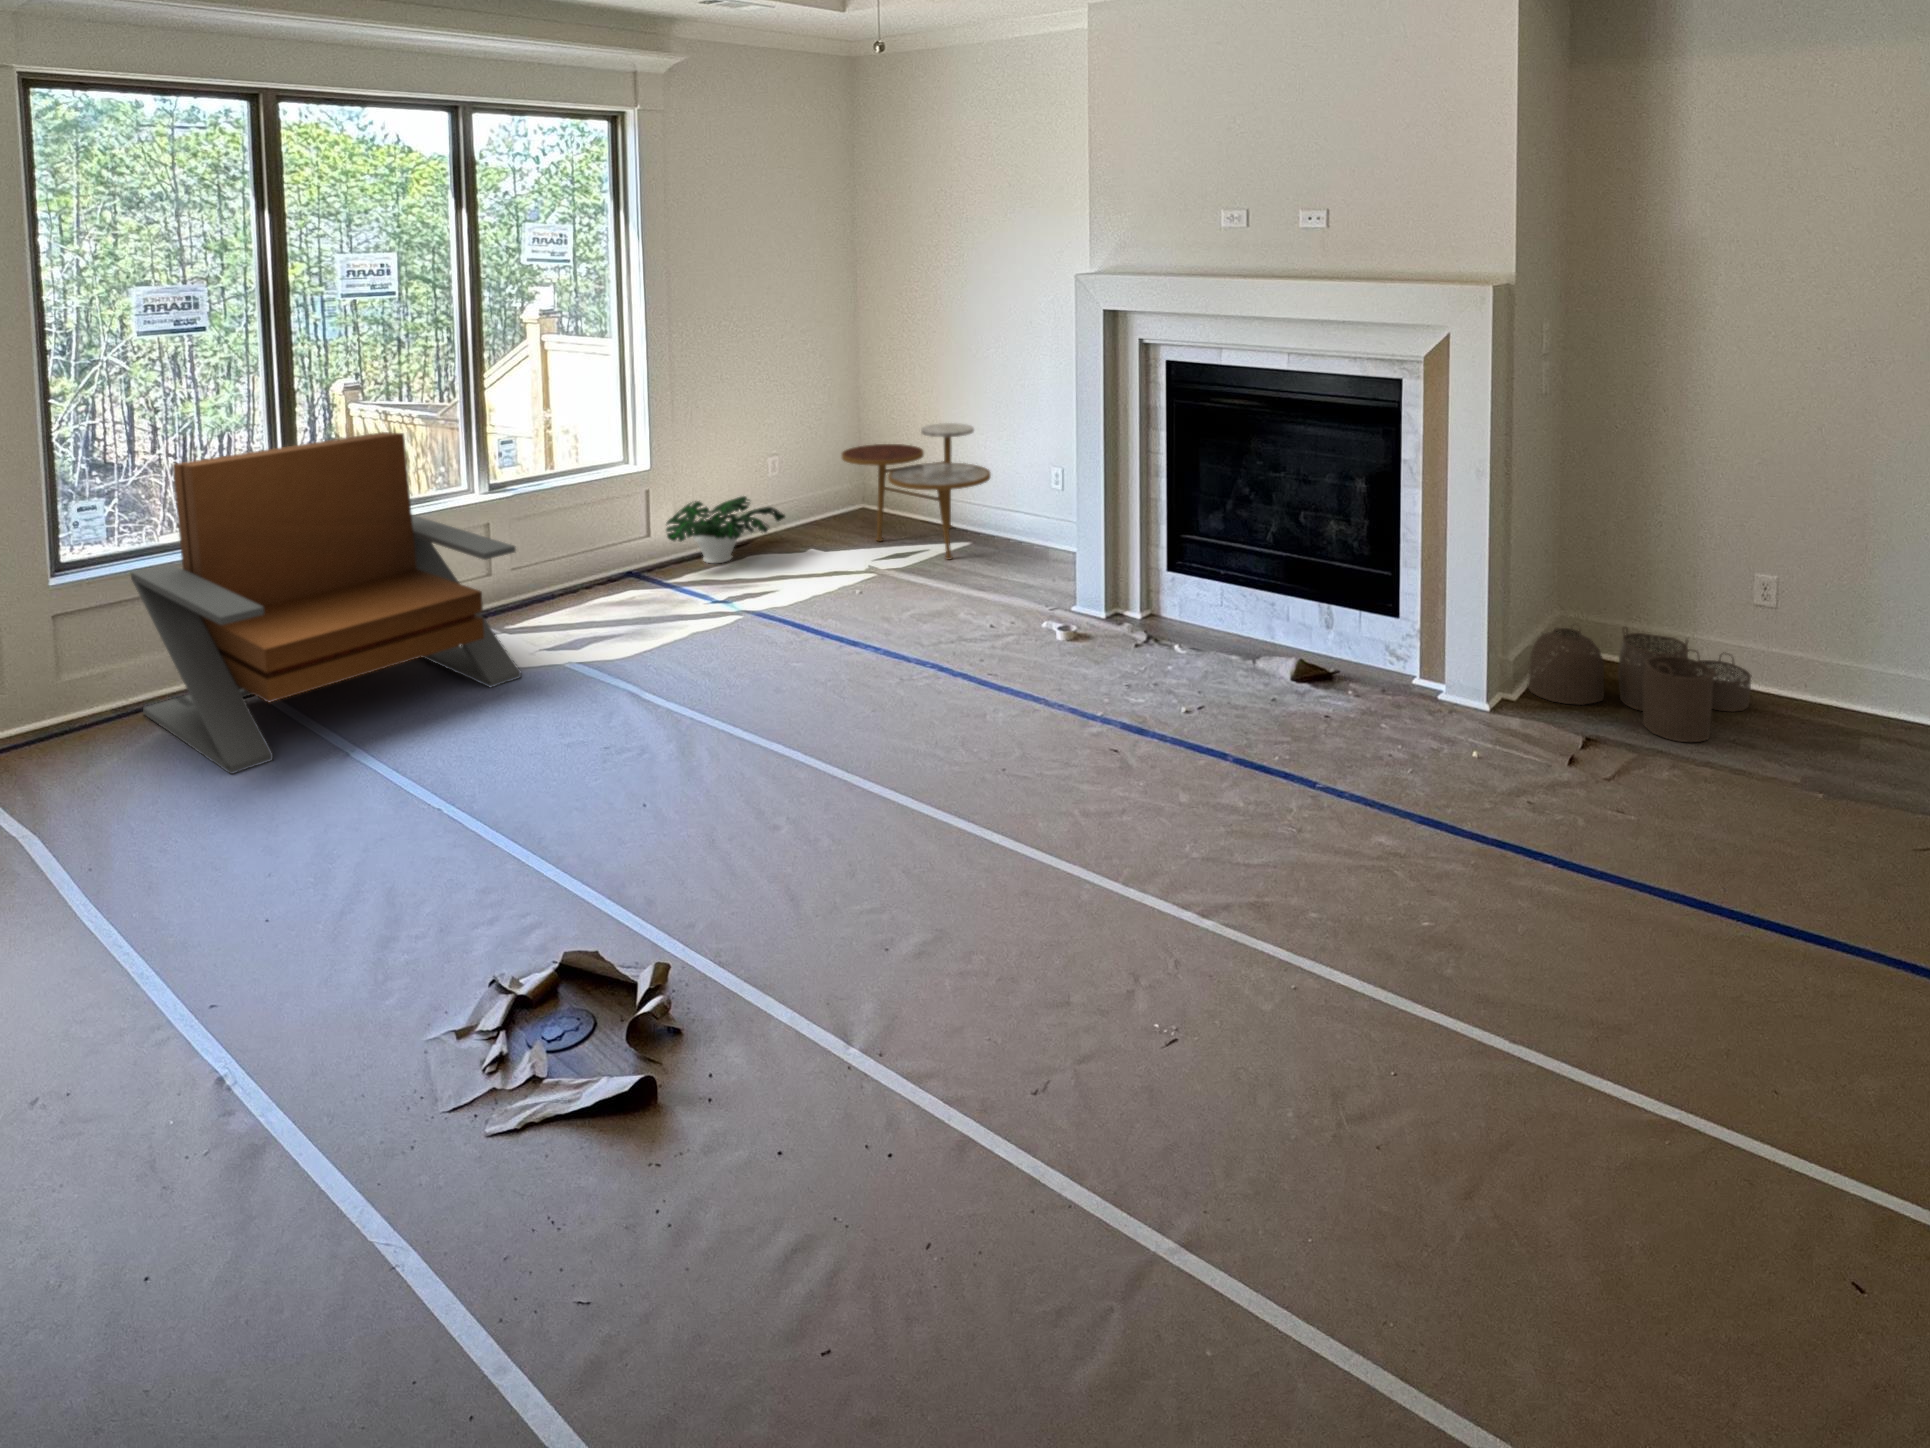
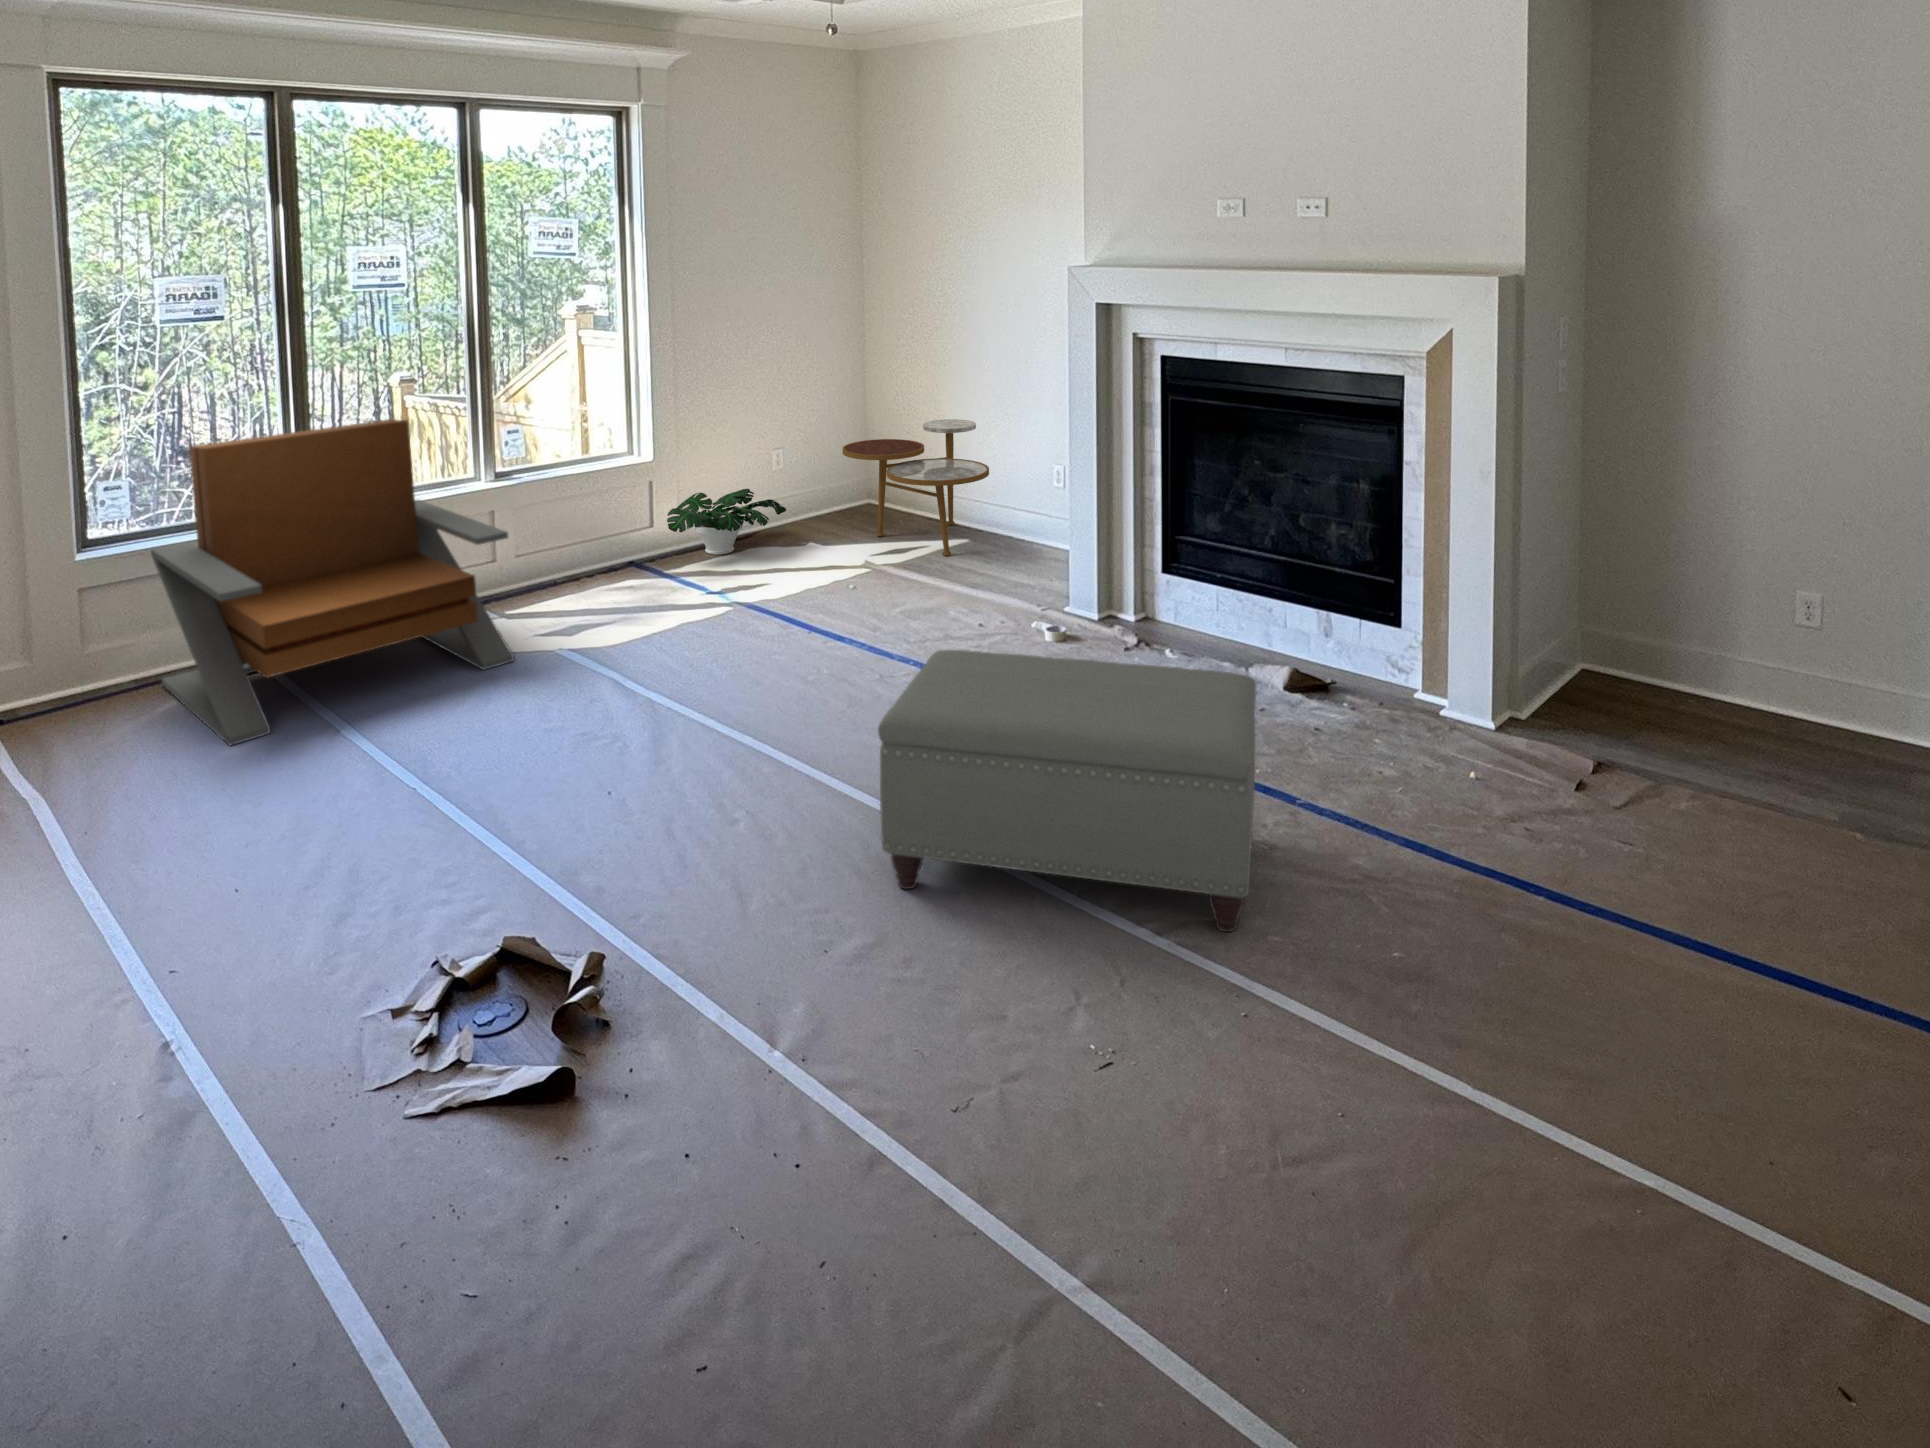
woven basket: present [1527,627,1751,742] -> none [1537,638,1788,770]
ottoman: none [930,653,1291,912] -> present [878,650,1256,932]

